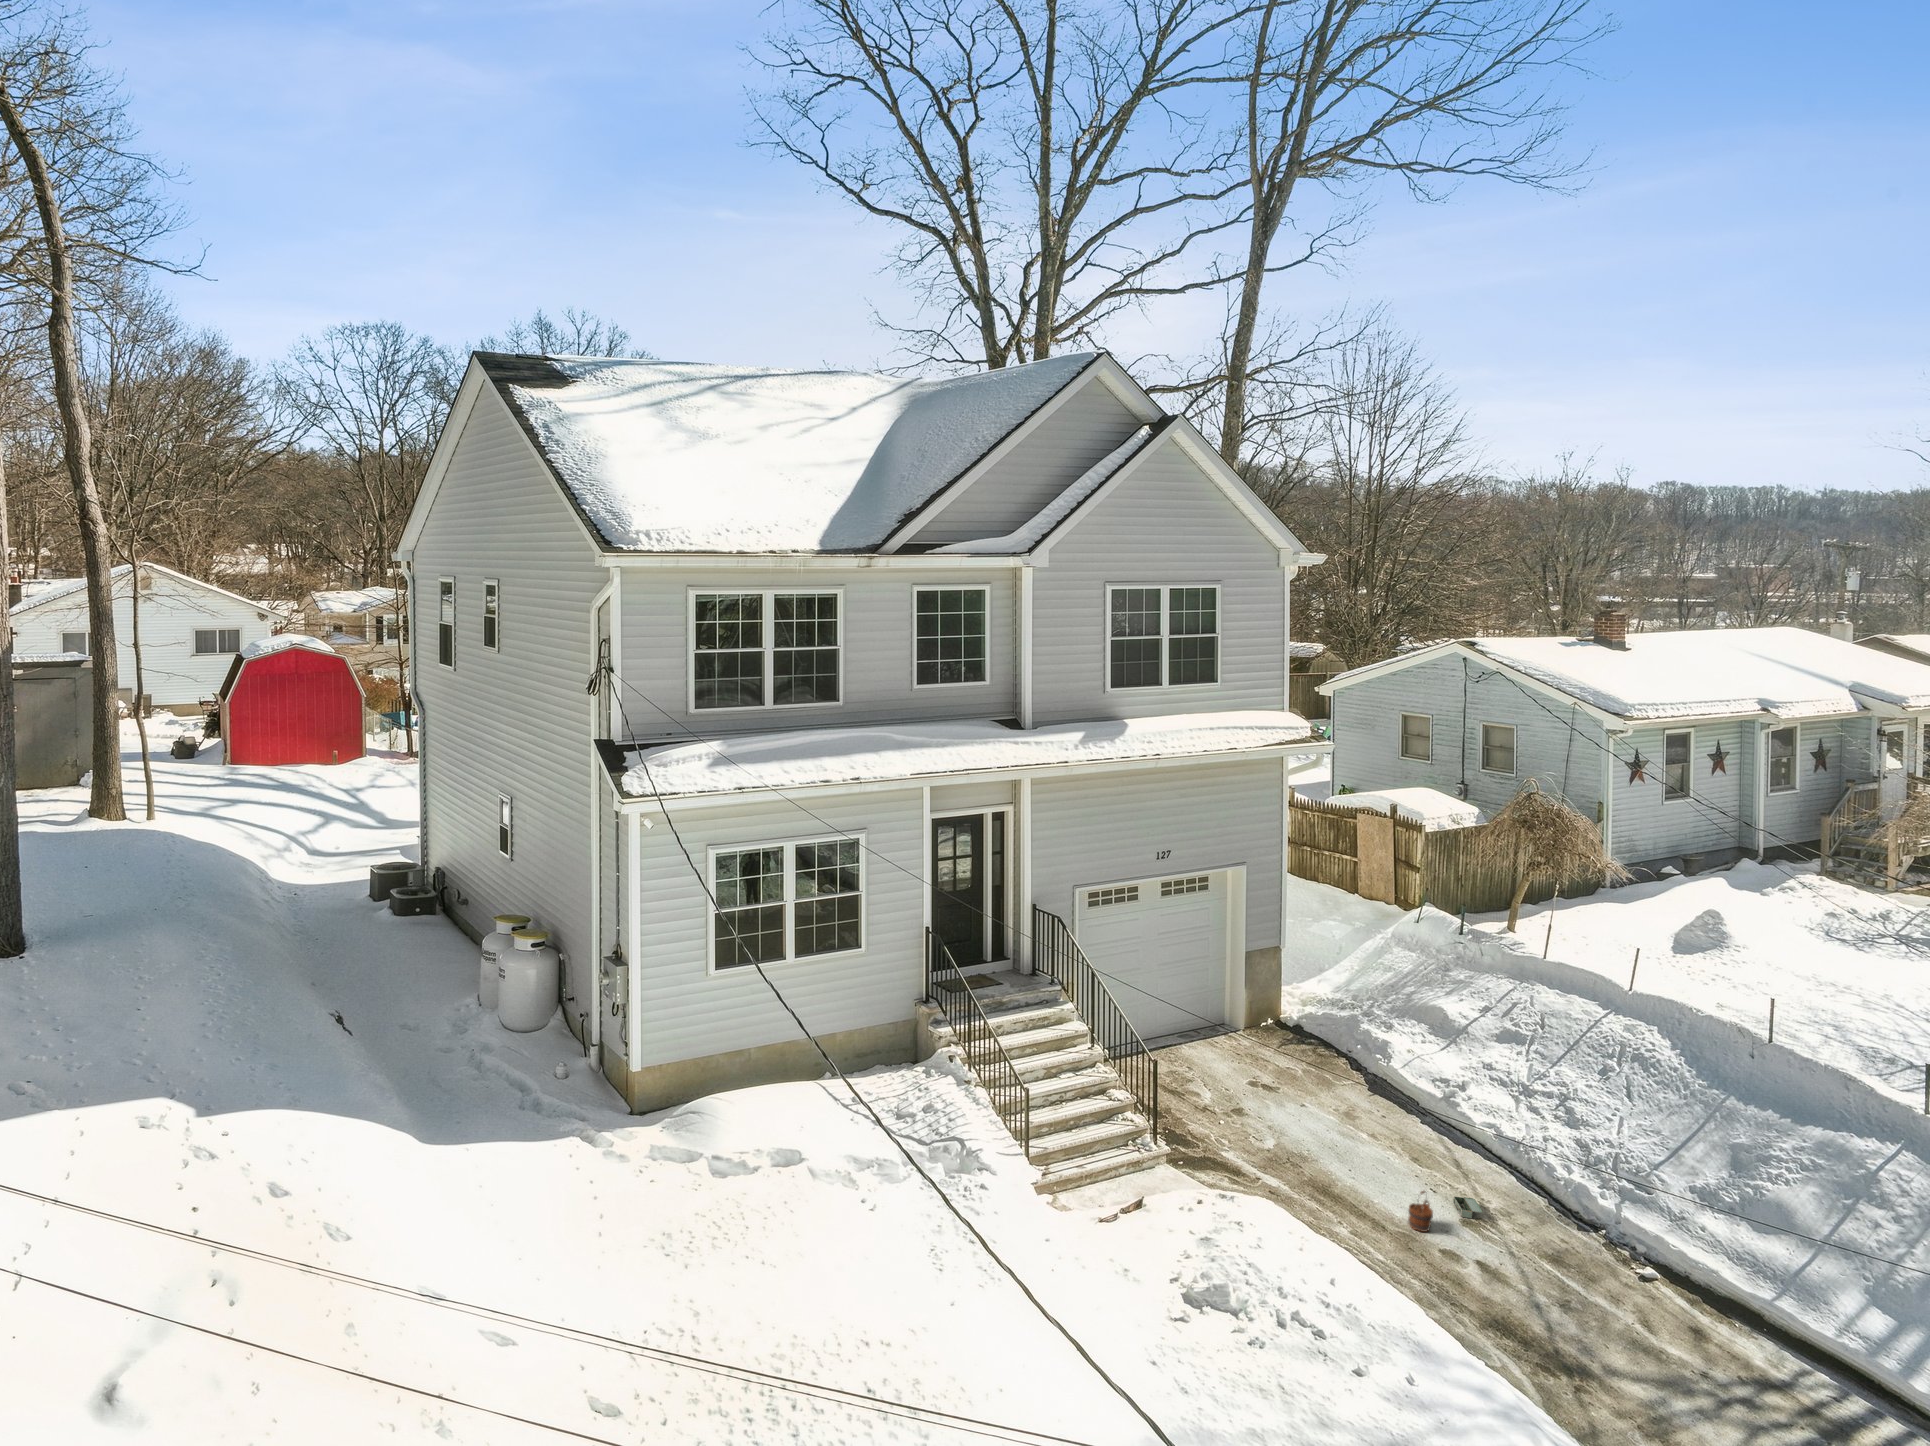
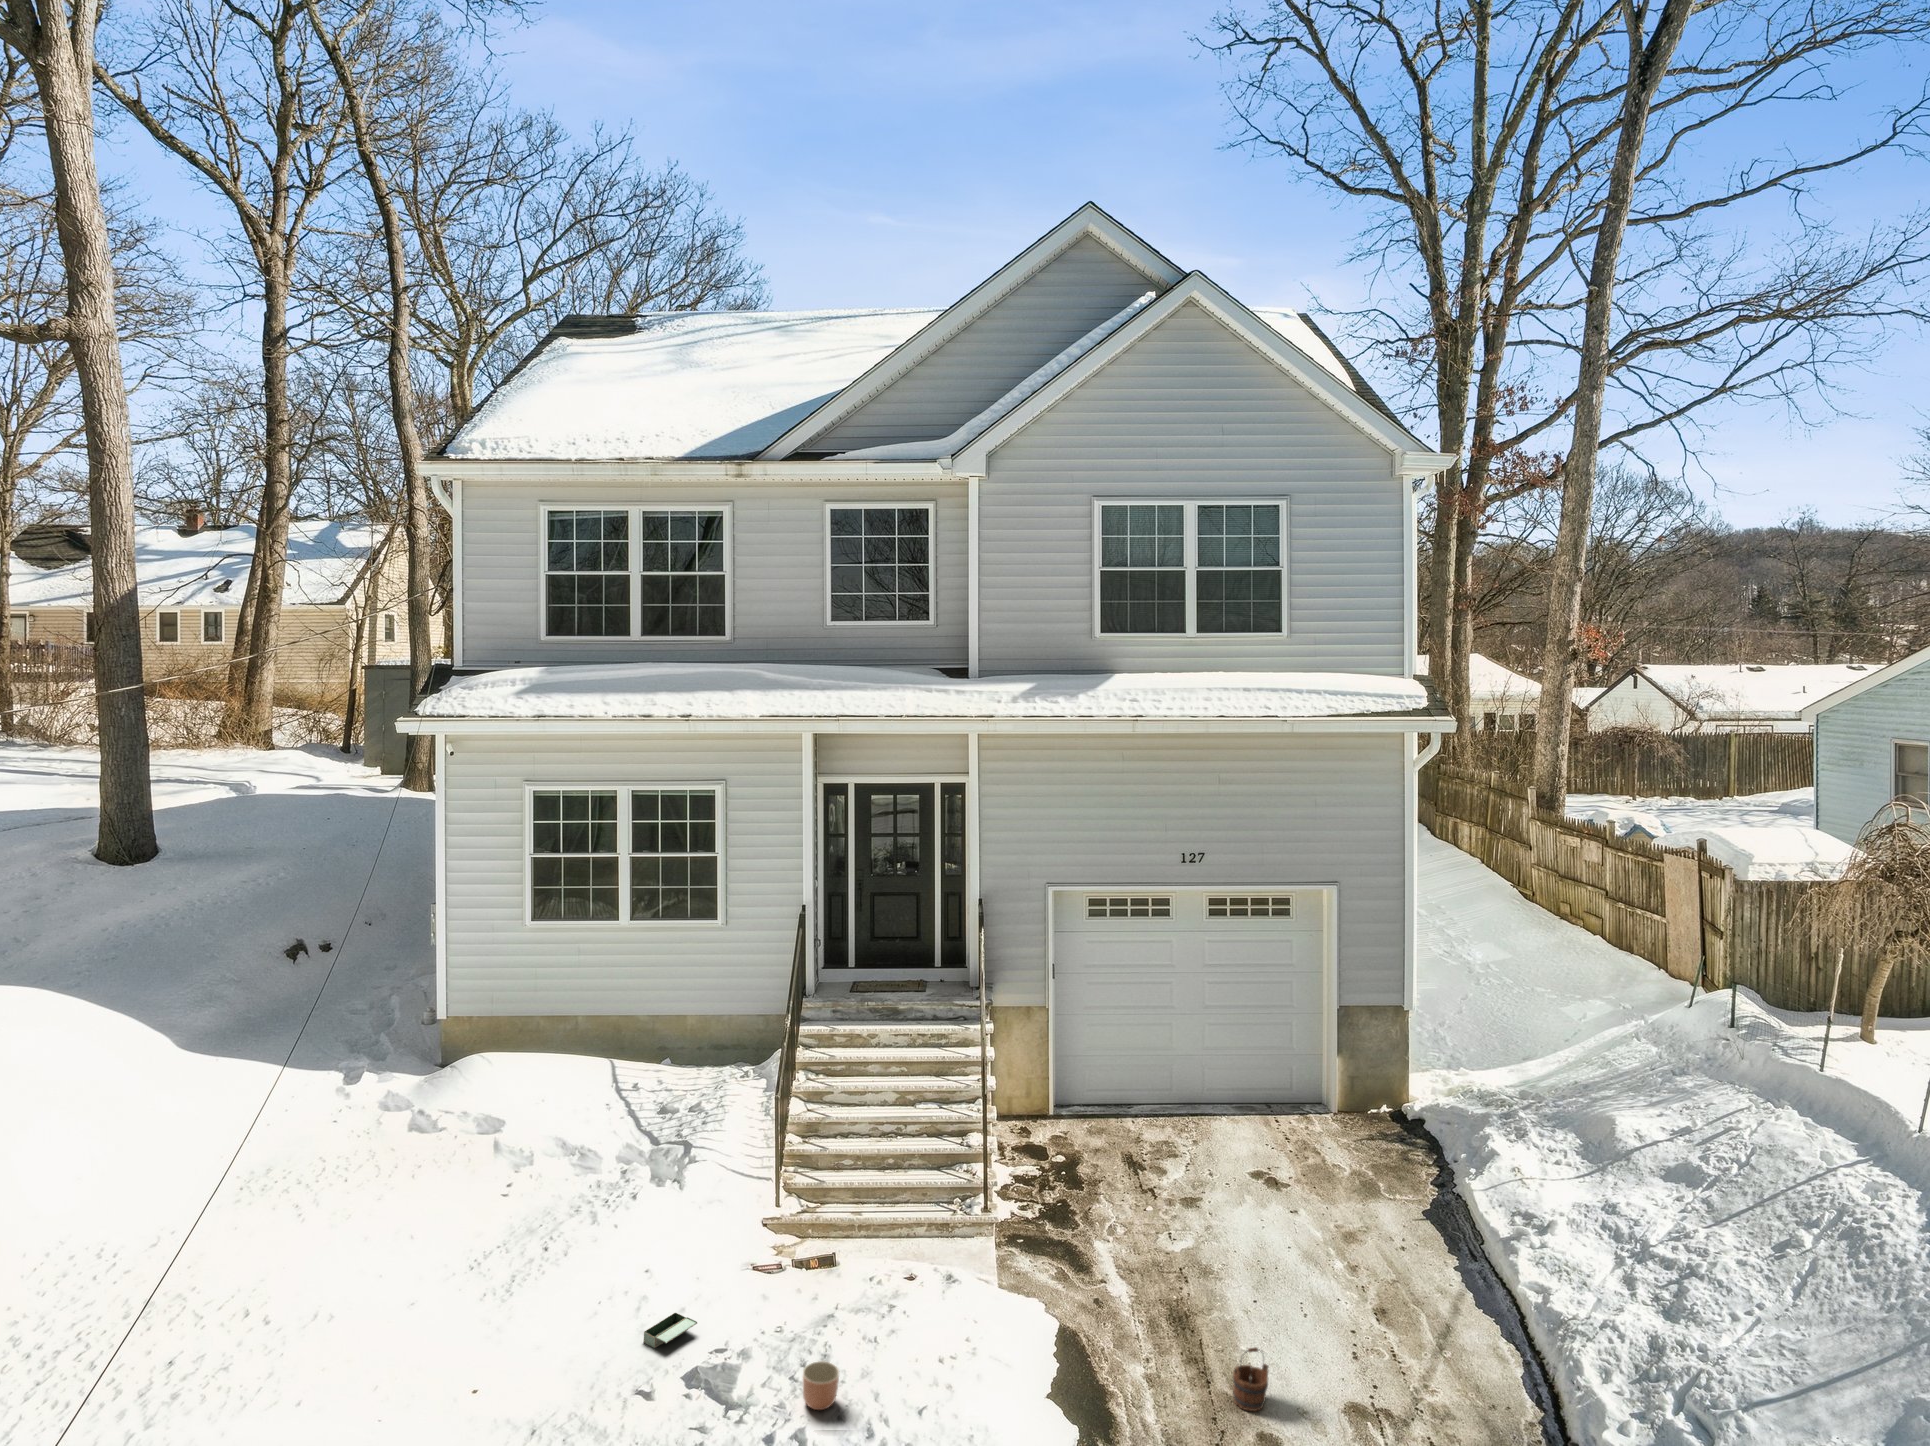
toolbox: present [1453,1196,1483,1218] -> present [644,1313,697,1348]
planter: none [1218,1257,1245,1291] -> present [803,1361,839,1410]

